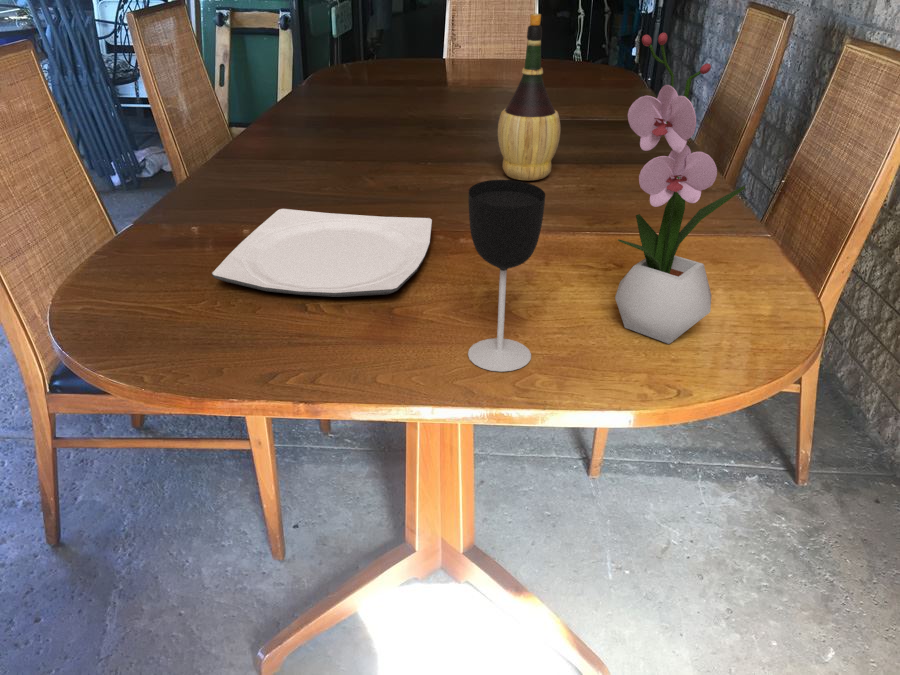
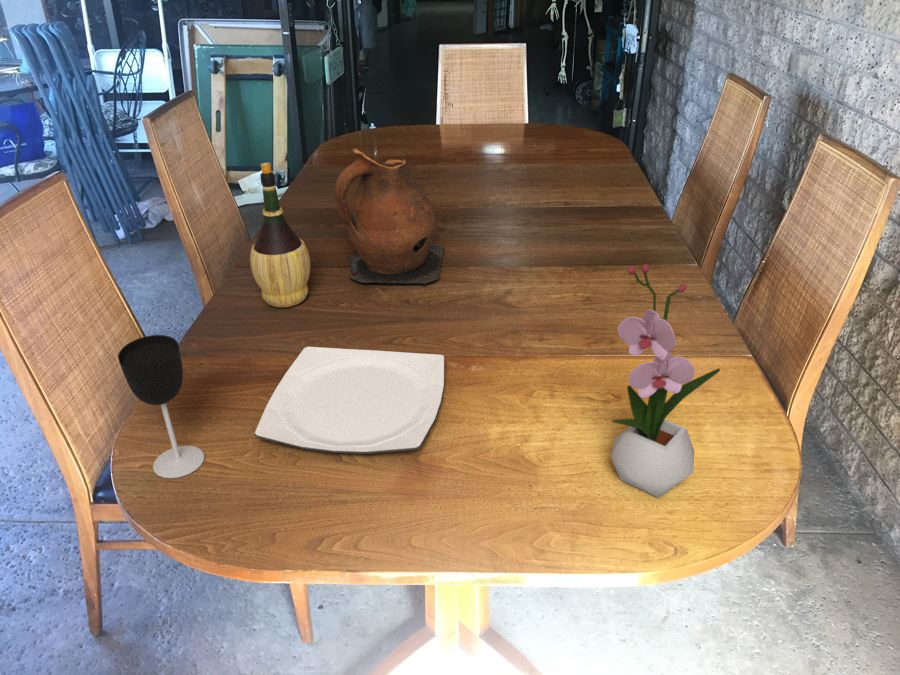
wine bottle: present [498,13,560,180] -> present [250,162,310,307]
ceramic pitcher: none [322,16,441,172] -> present [335,149,444,285]
wine glass: present [468,180,545,372] -> present [118,335,204,478]

